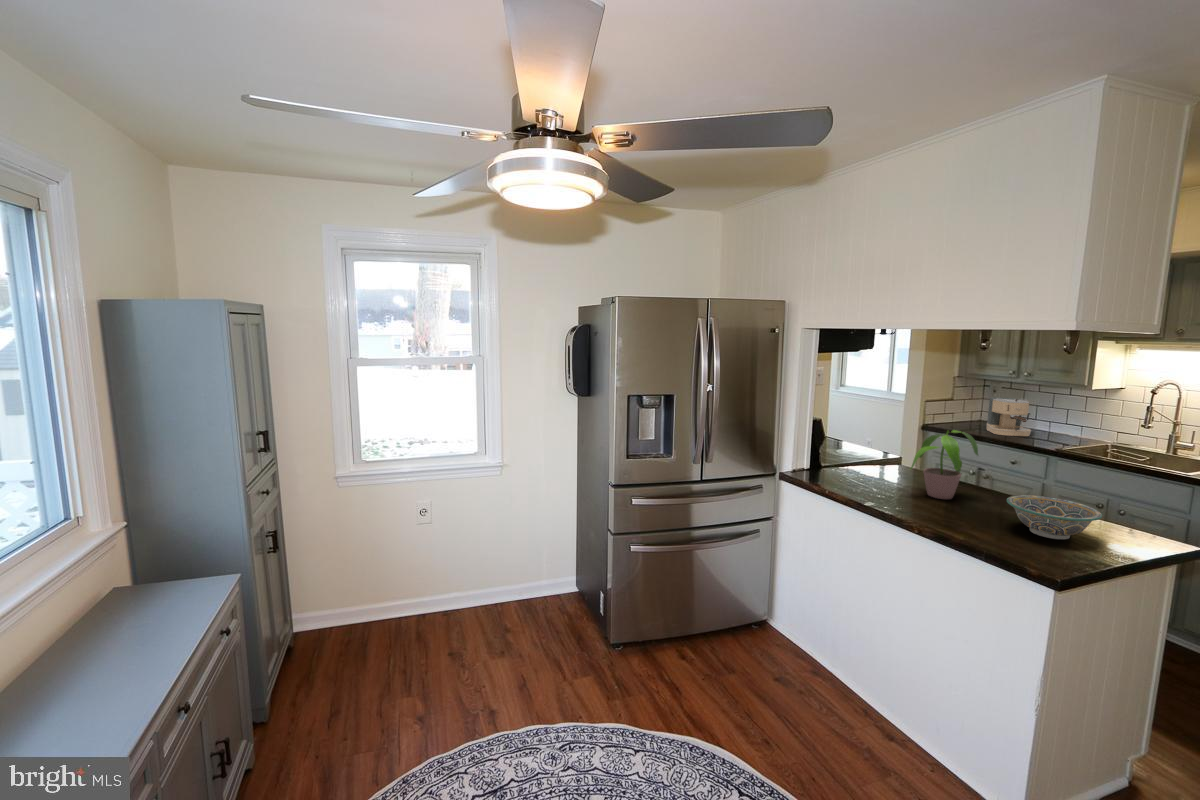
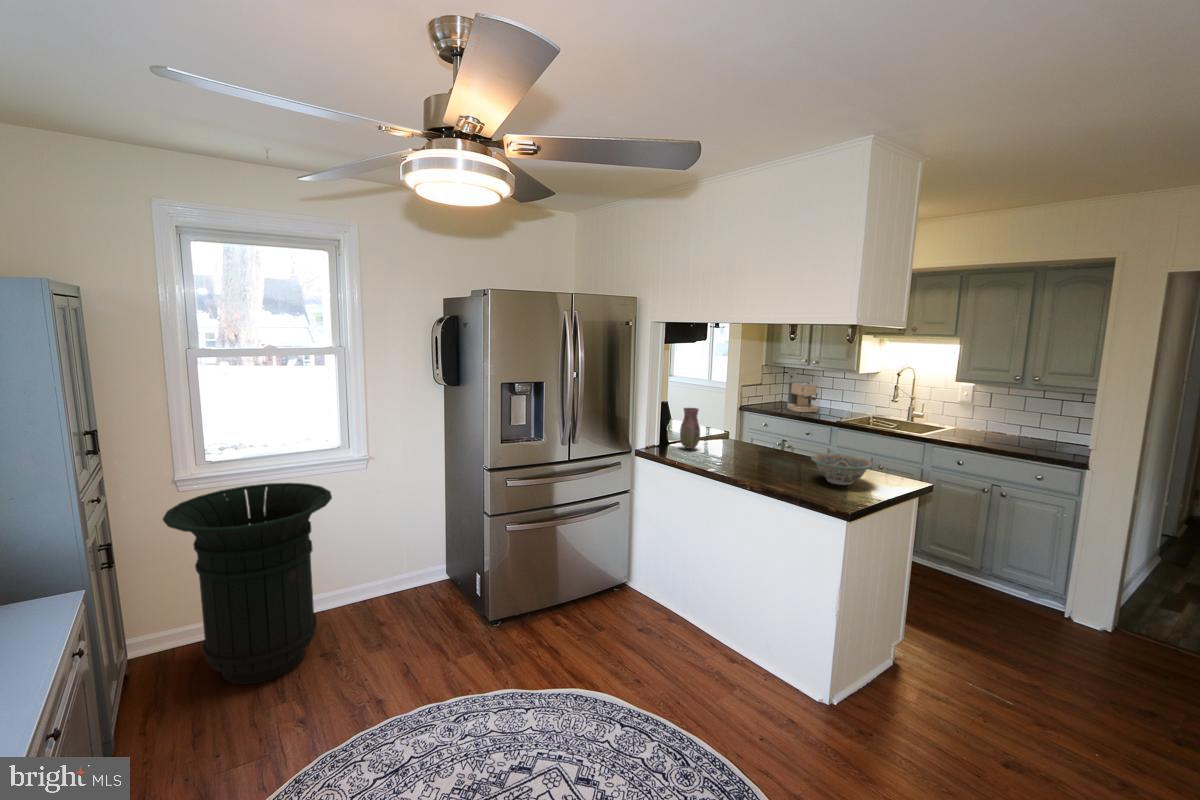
vase: none [834,427,859,476] -> present [680,408,700,449]
potted plant: present [910,430,978,499] -> none [733,405,797,462]
trash can: none [318,483,461,673] -> present [163,483,332,685]

